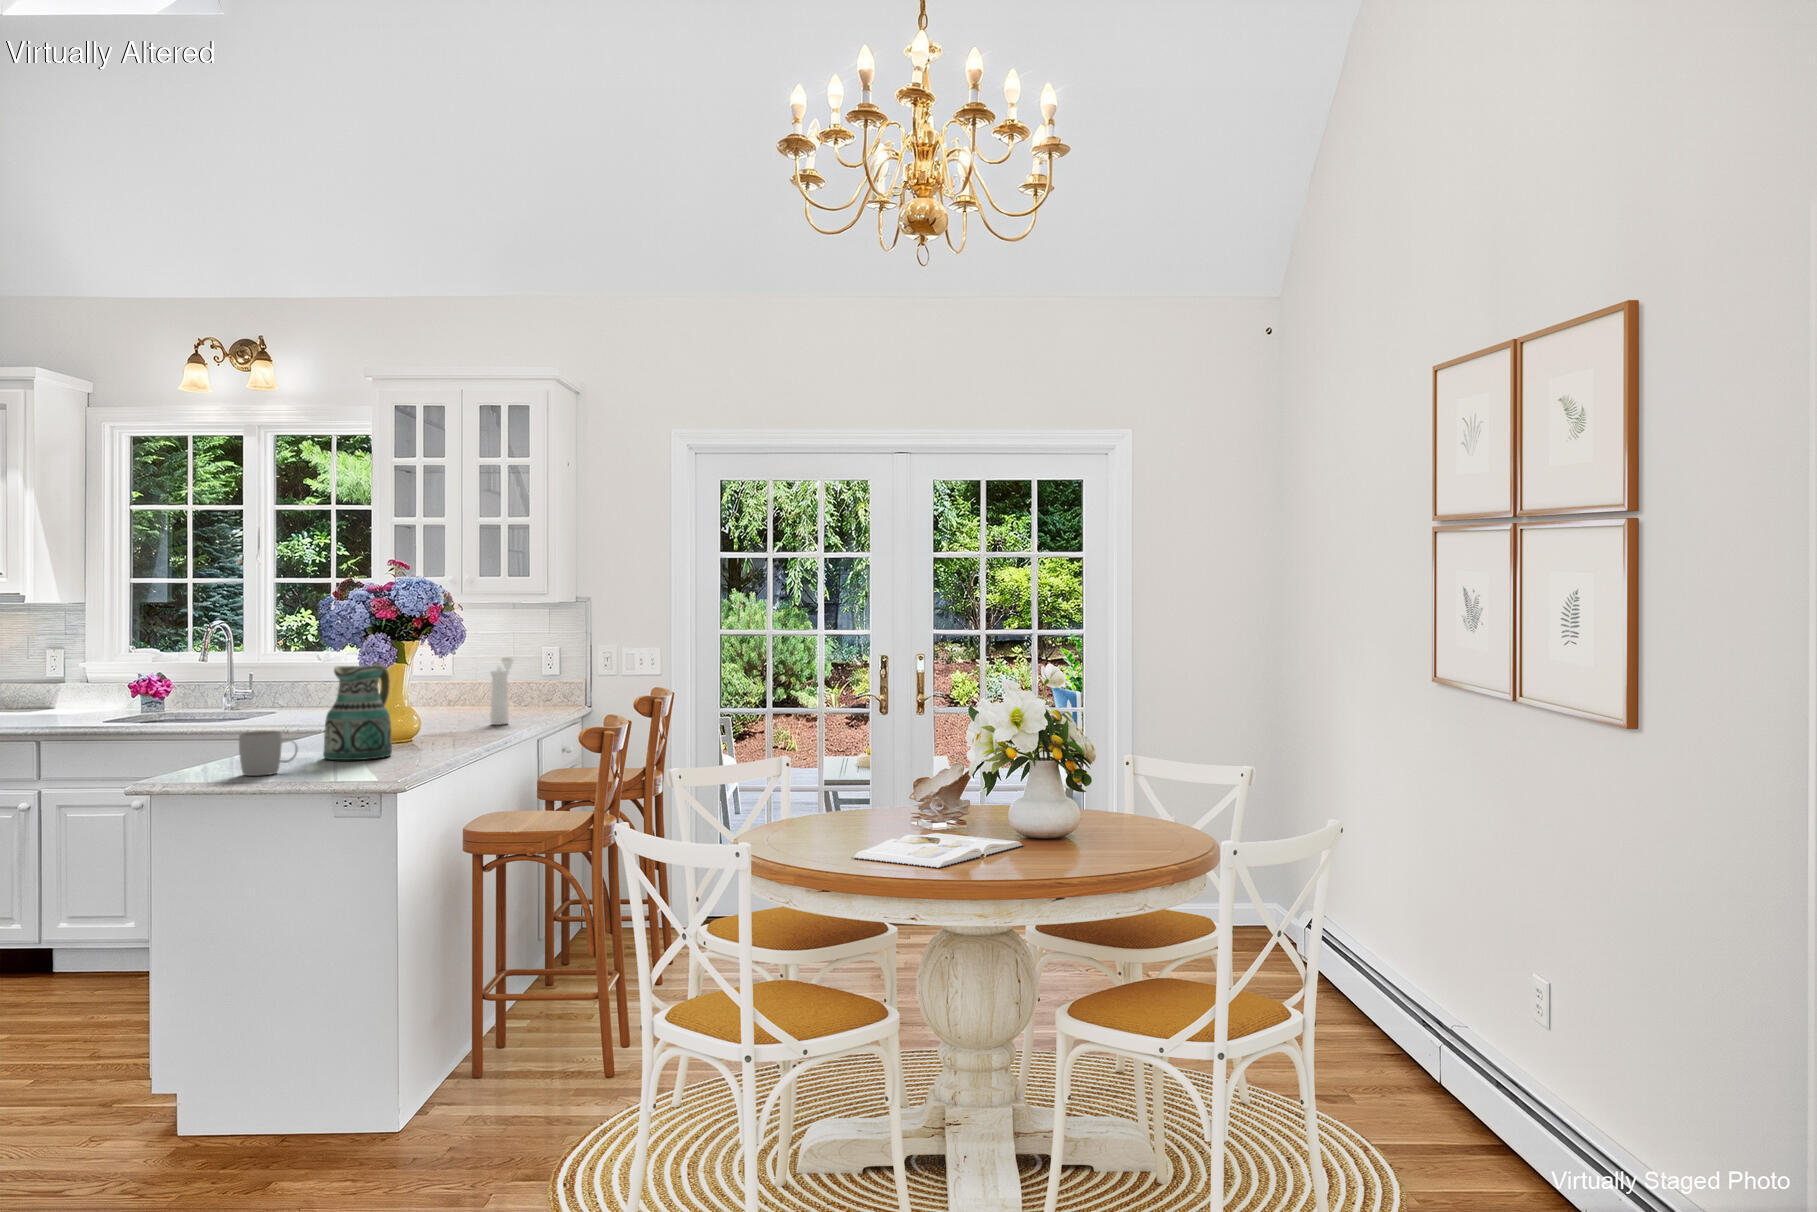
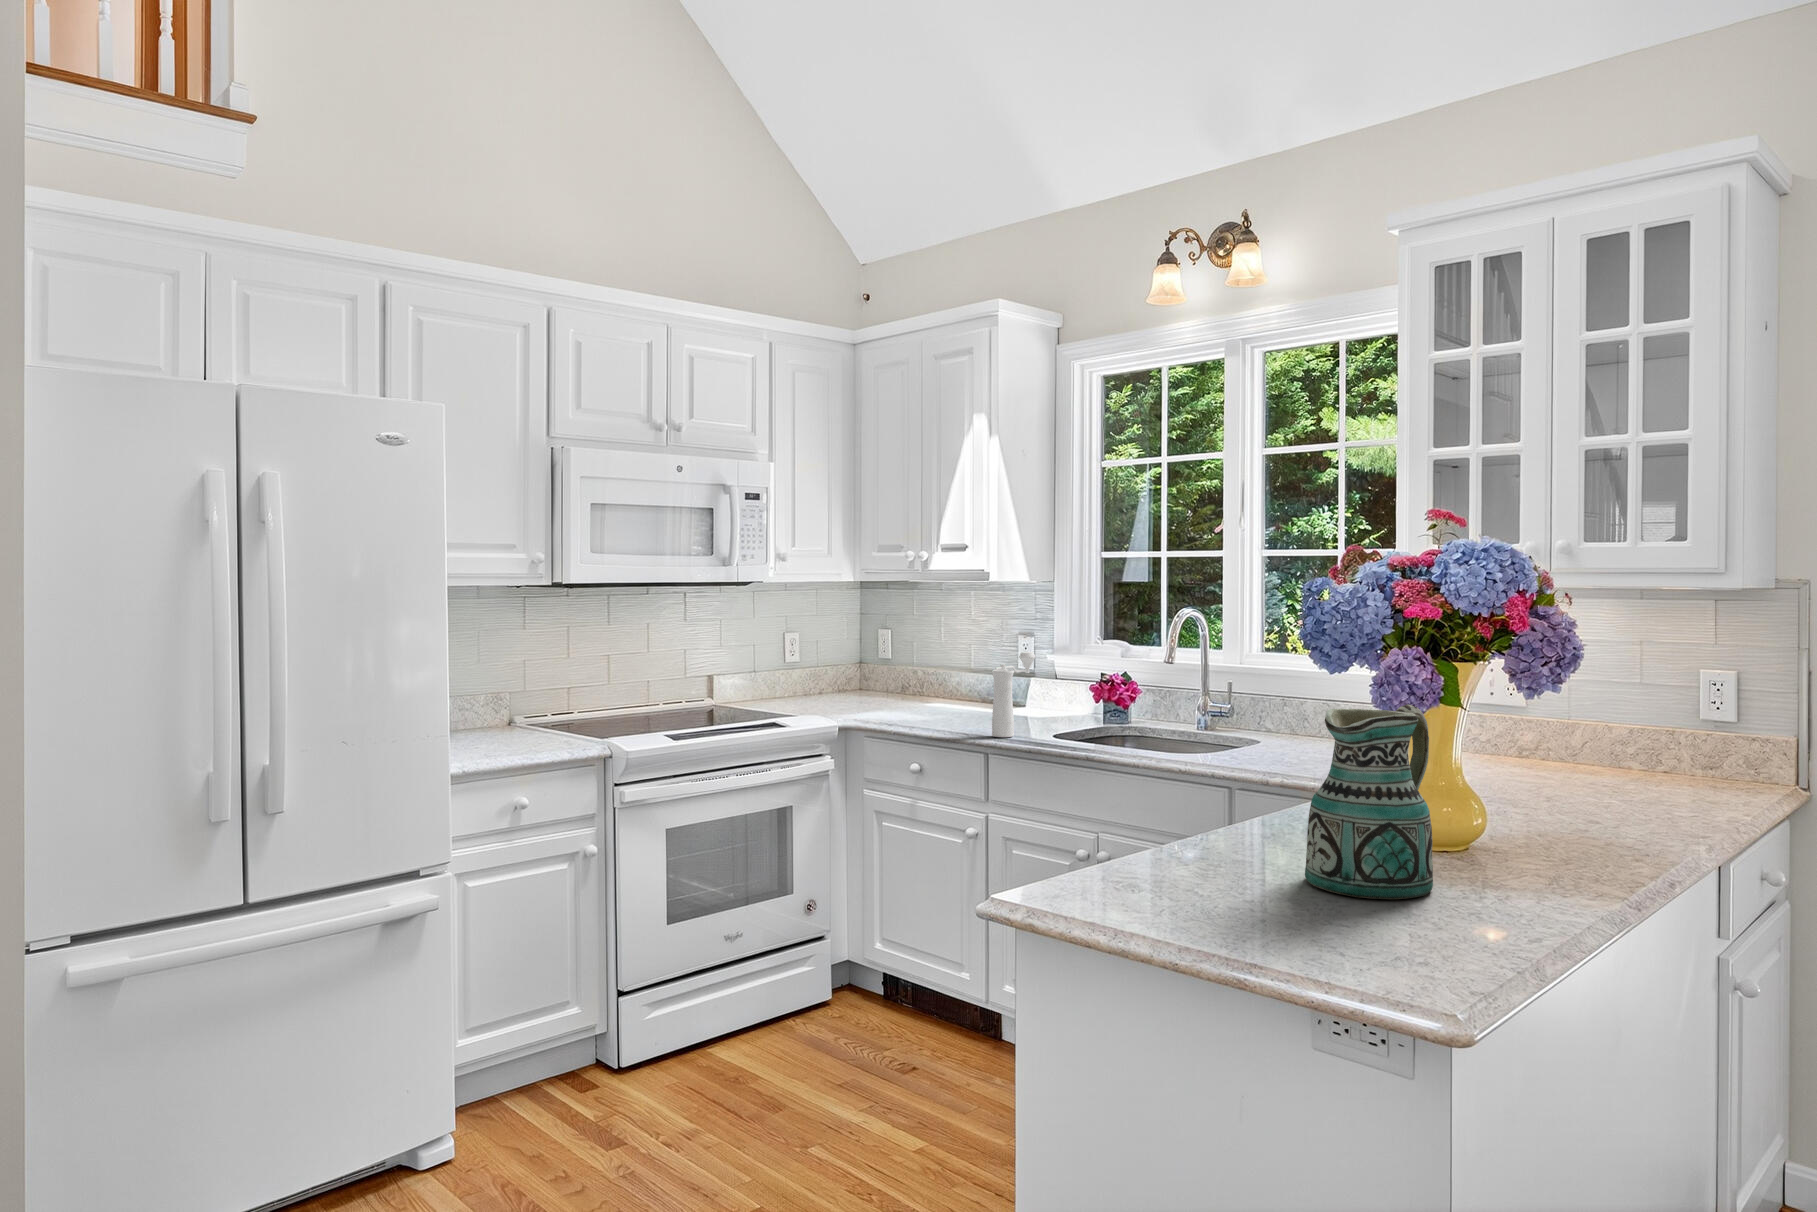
pepper mill: present [490,656,514,725] -> present [992,652,1036,737]
mug: present [239,731,298,776] -> none [1150,831,1253,922]

